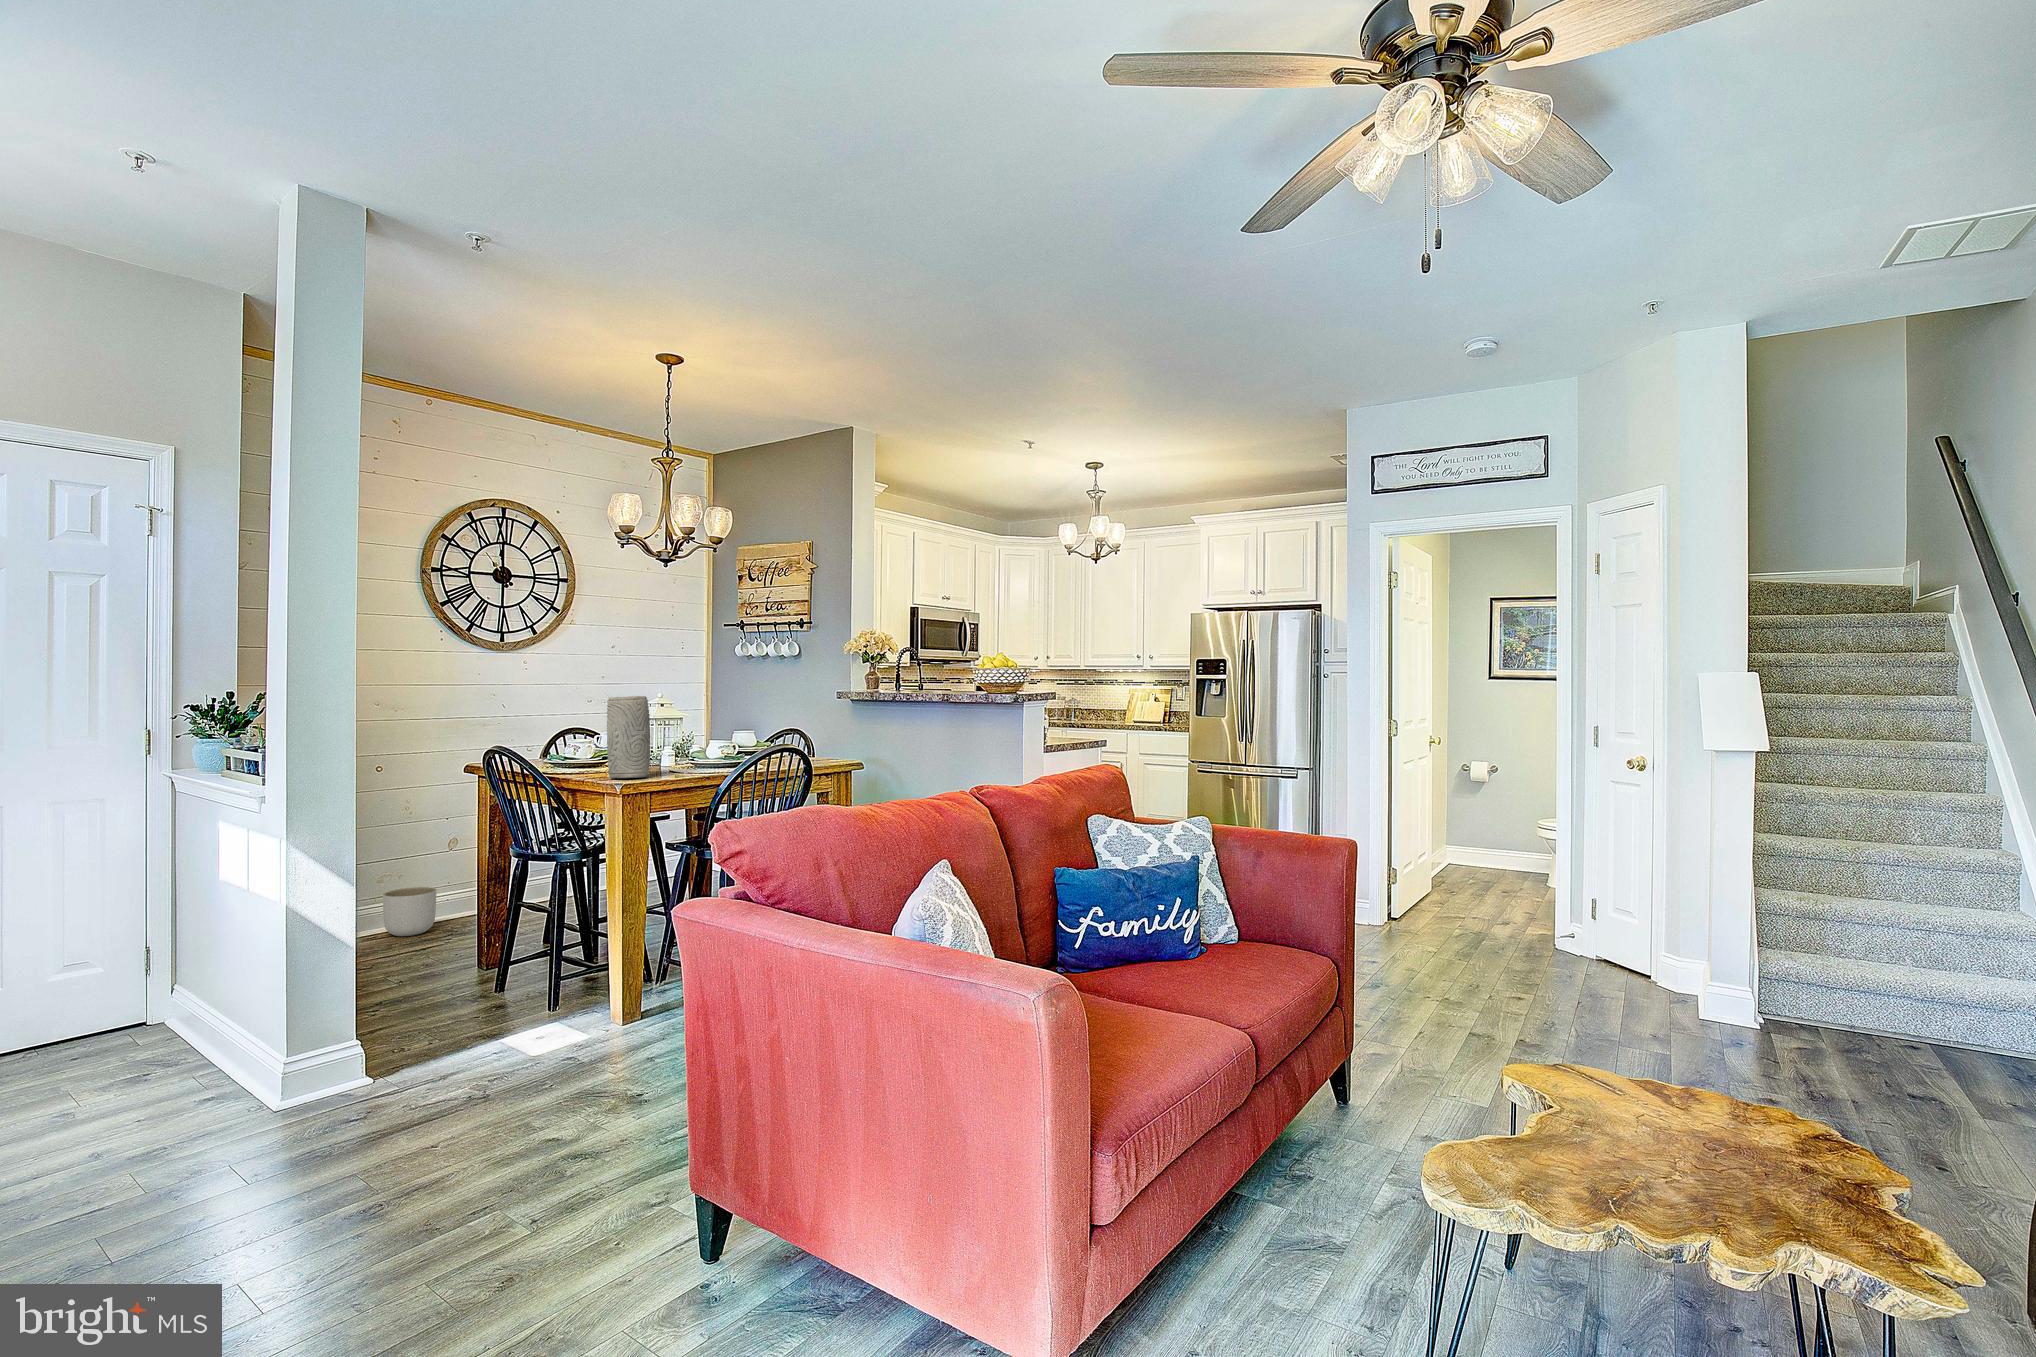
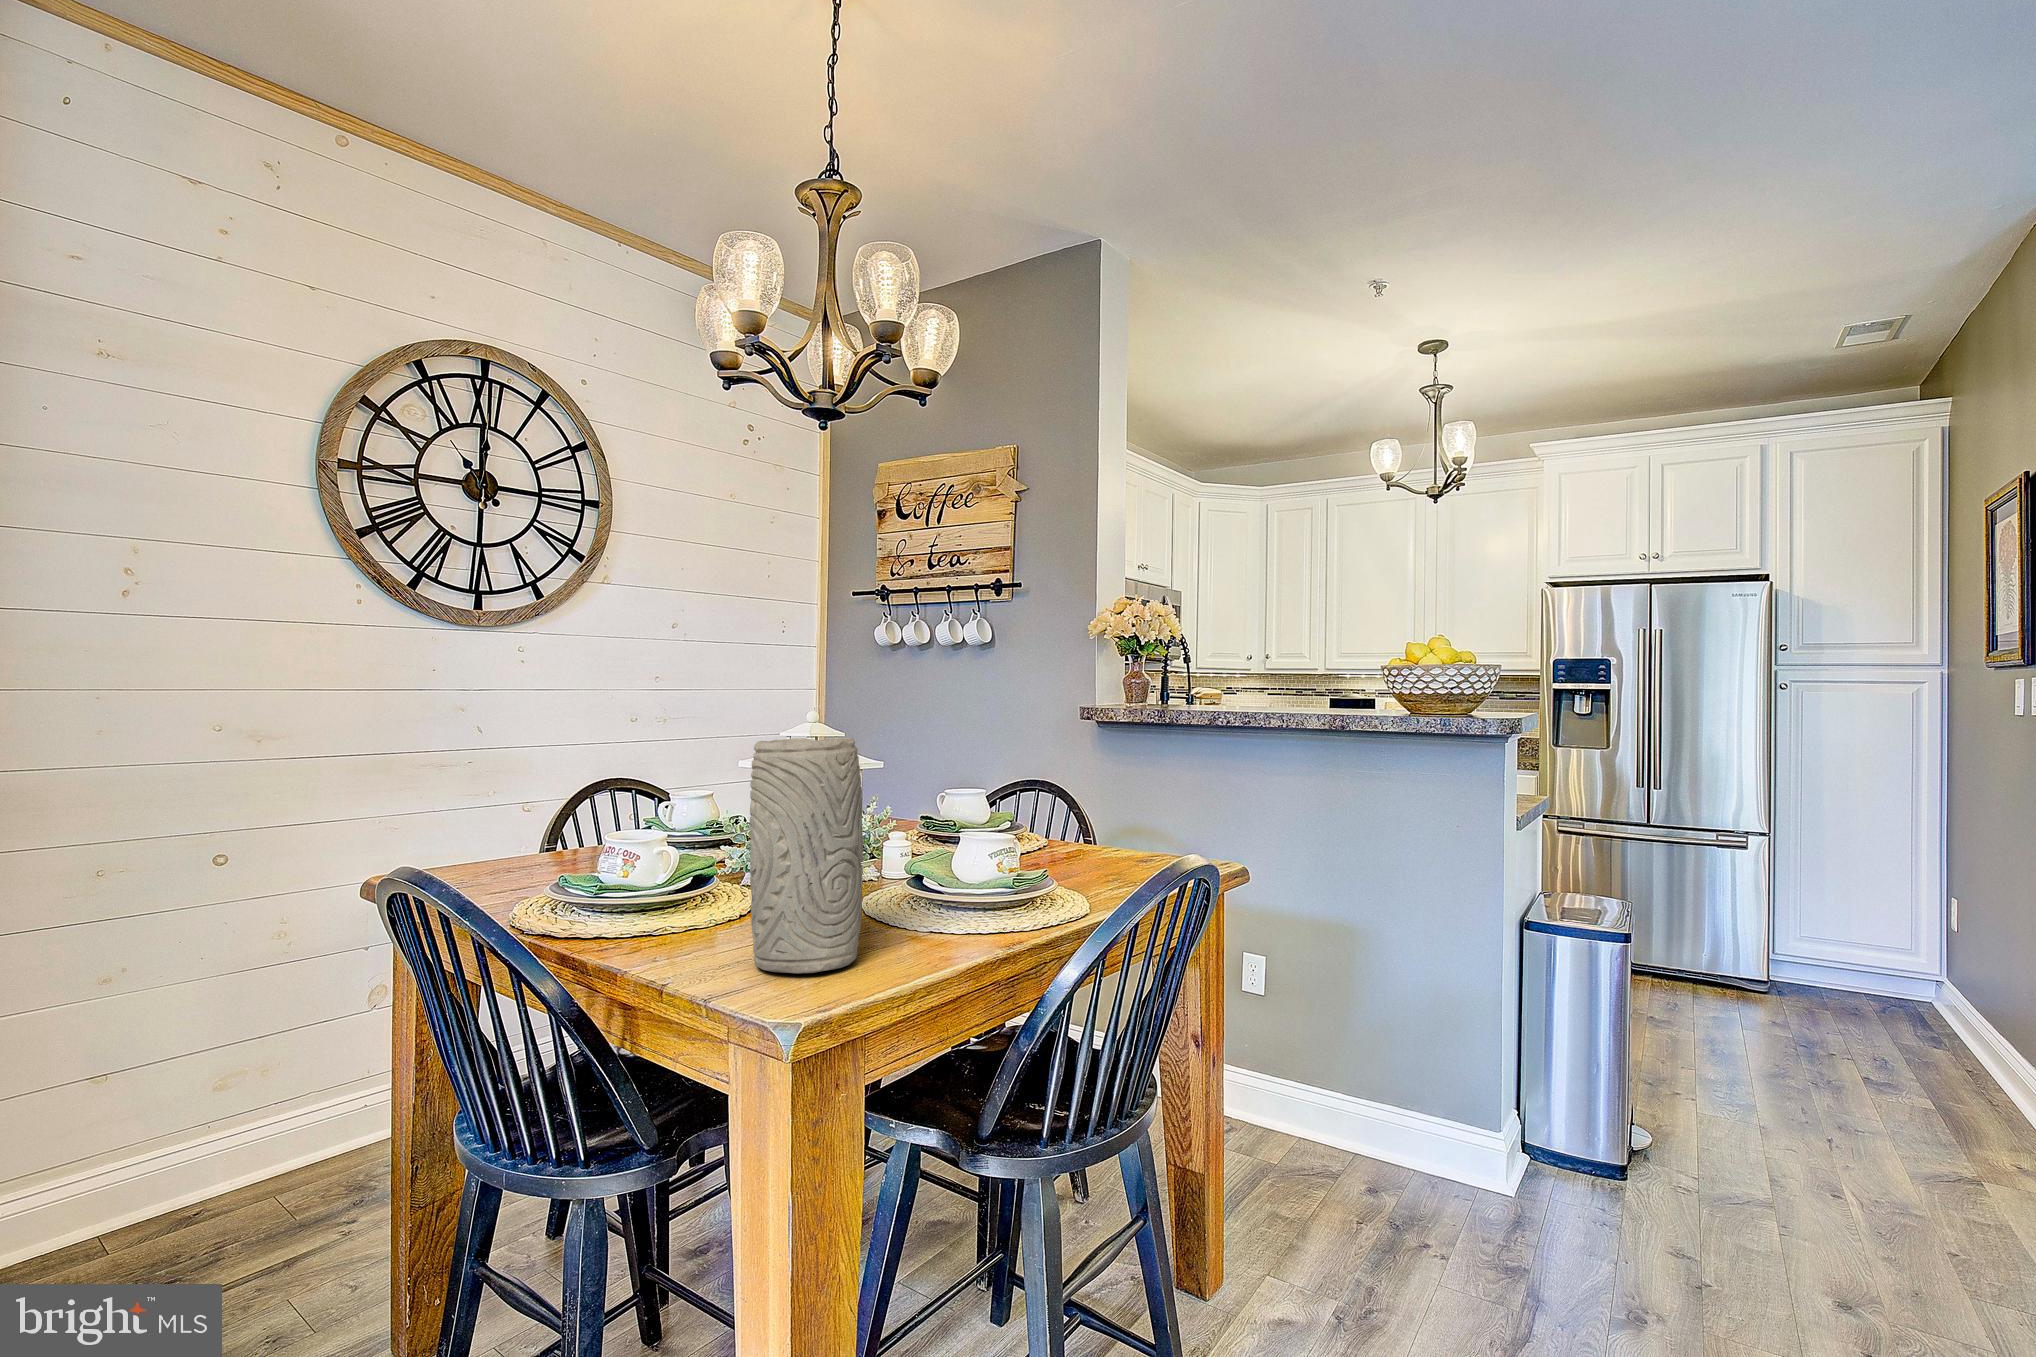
planter: present [383,887,437,936] -> none [220,1094,336,1211]

